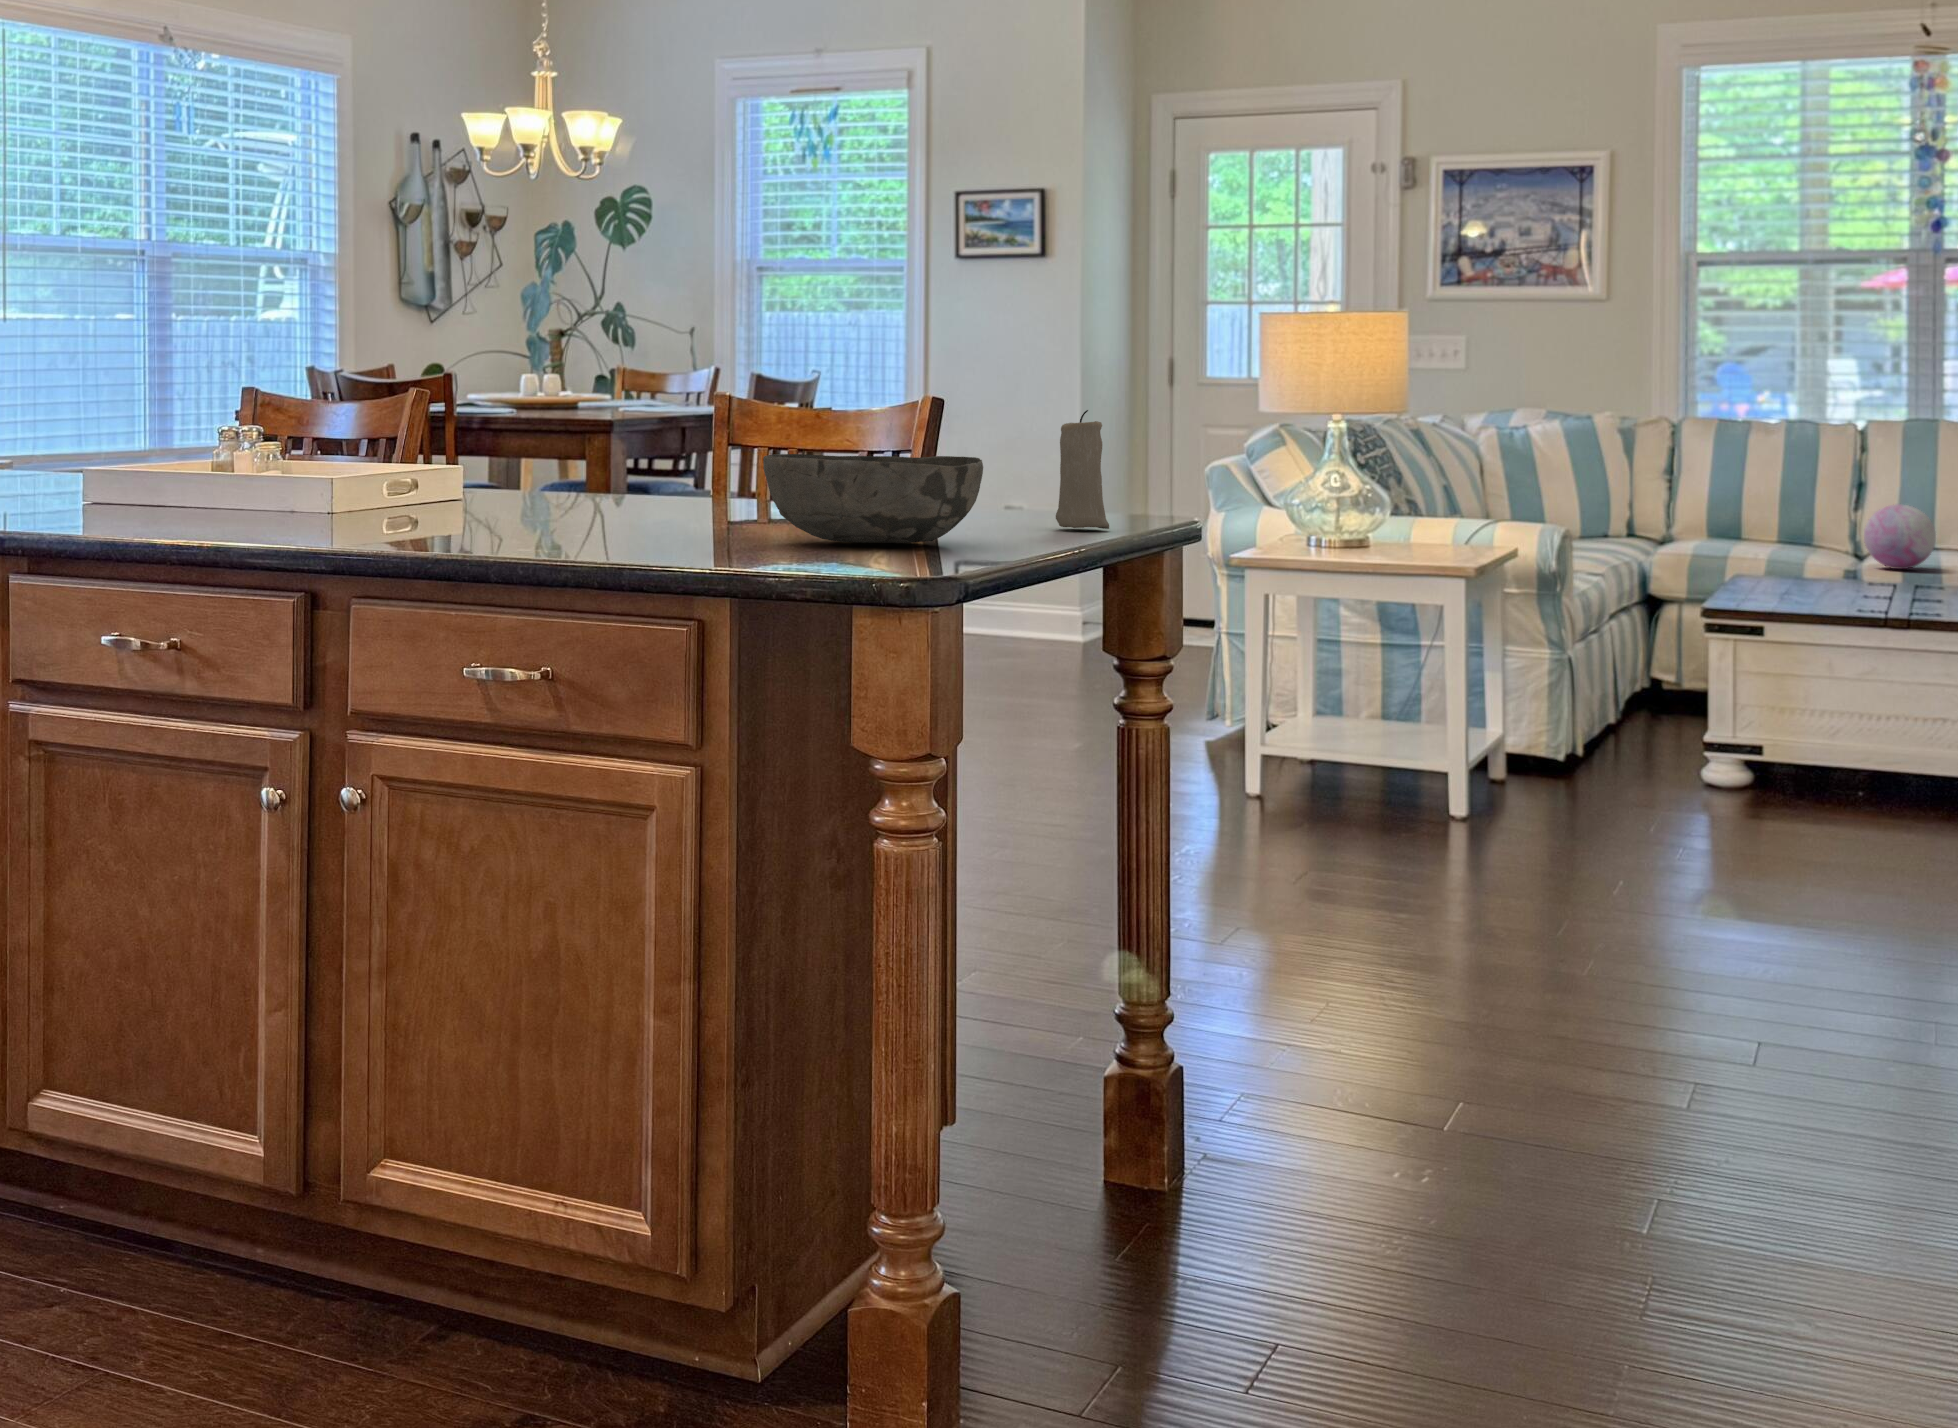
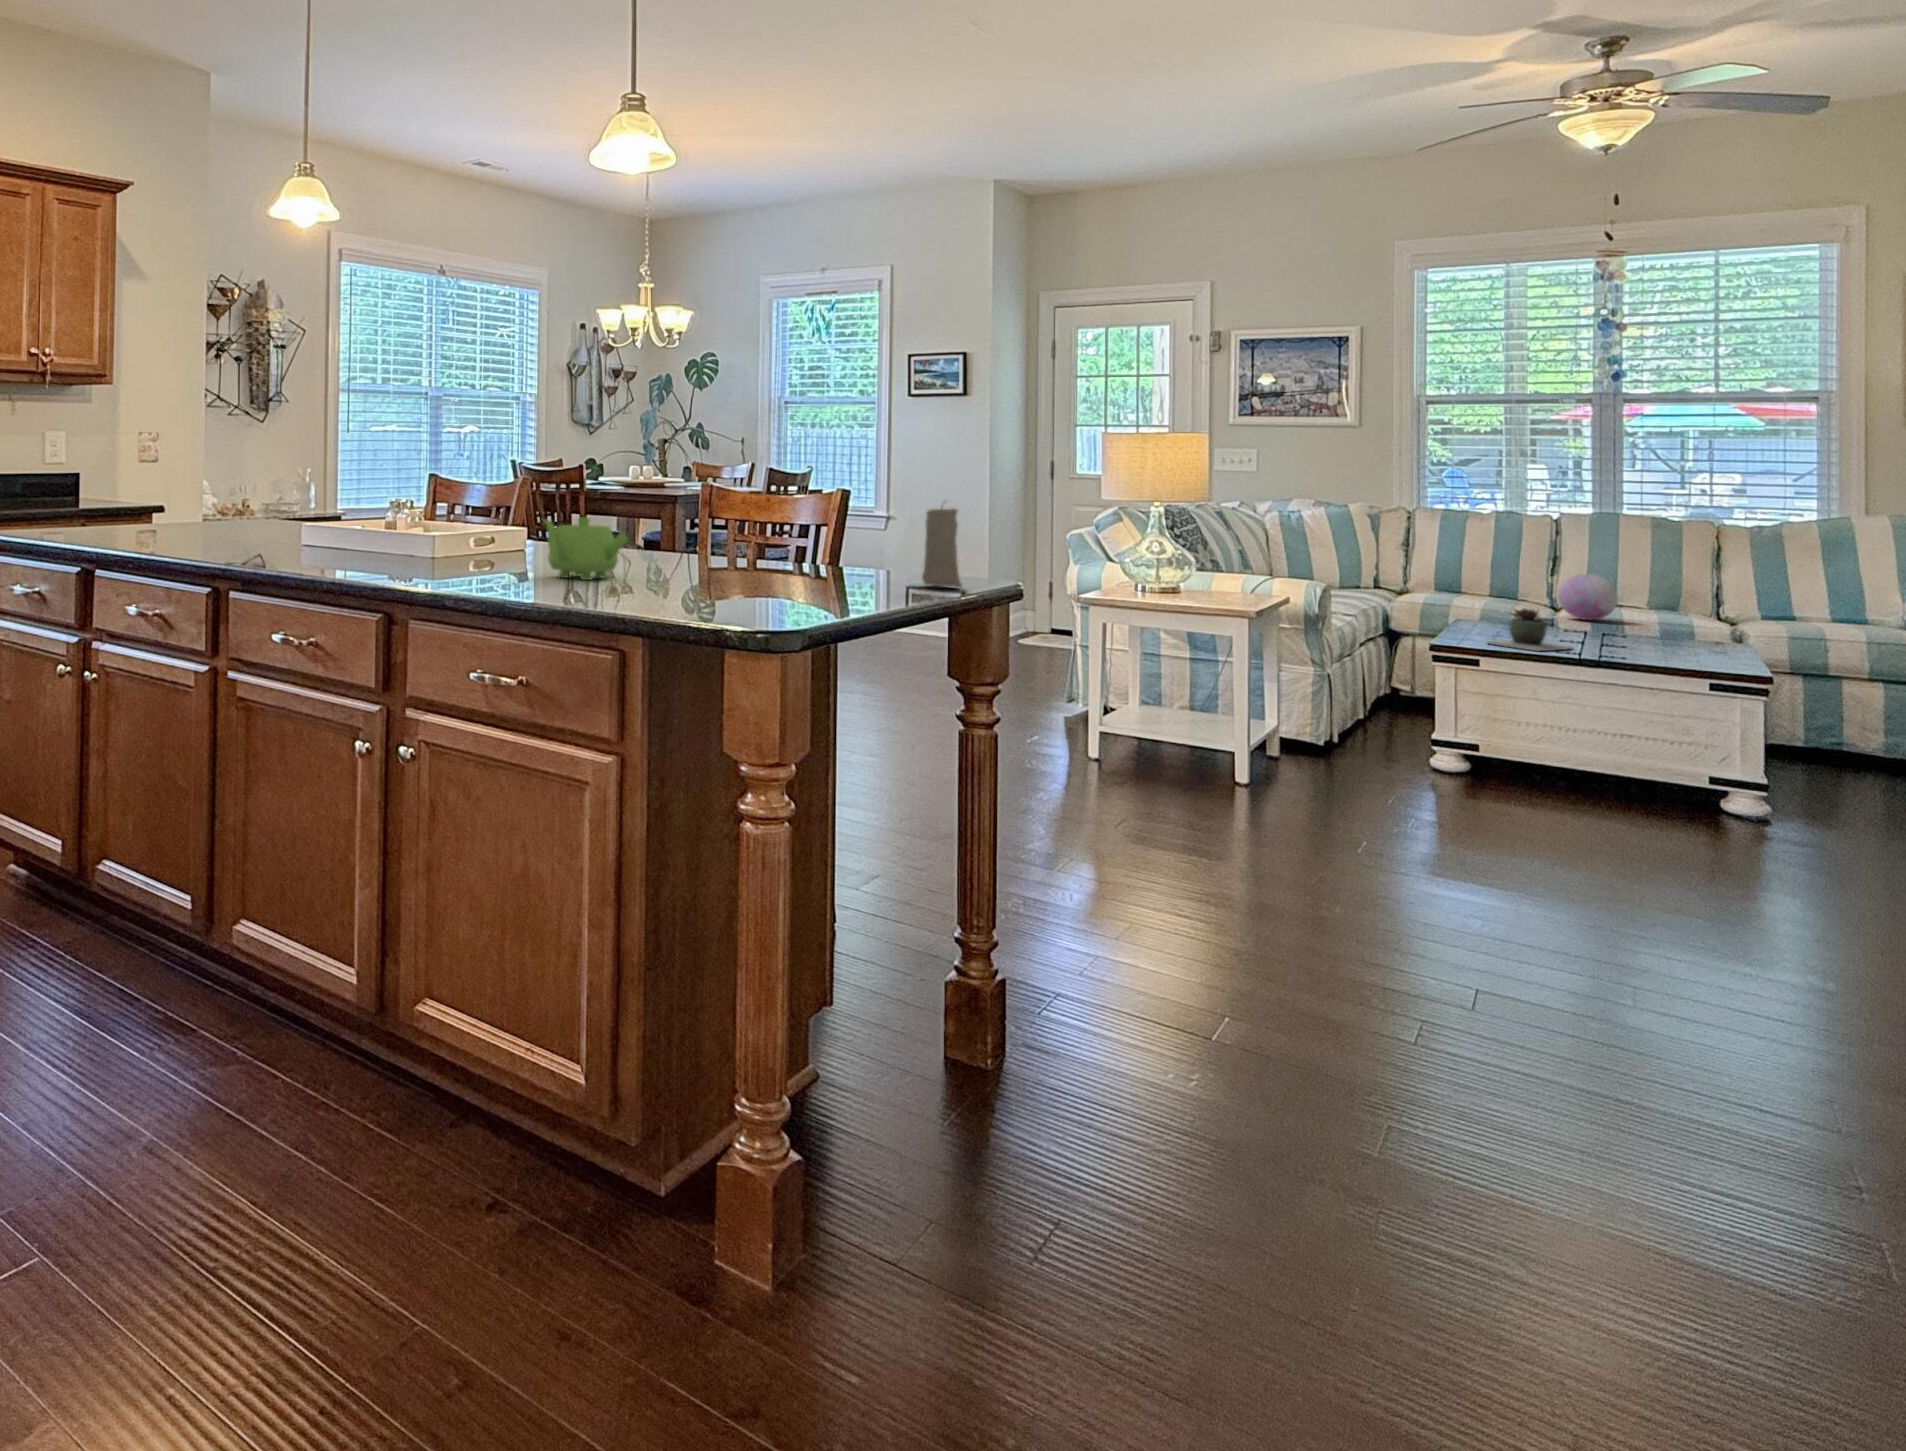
teapot: none [523,445,659,534] -> present [543,518,628,580]
bowl: present [763,454,983,543] -> none [695,528,856,595]
succulent plant: none [1770,552,1876,611] -> present [1487,609,1572,651]

